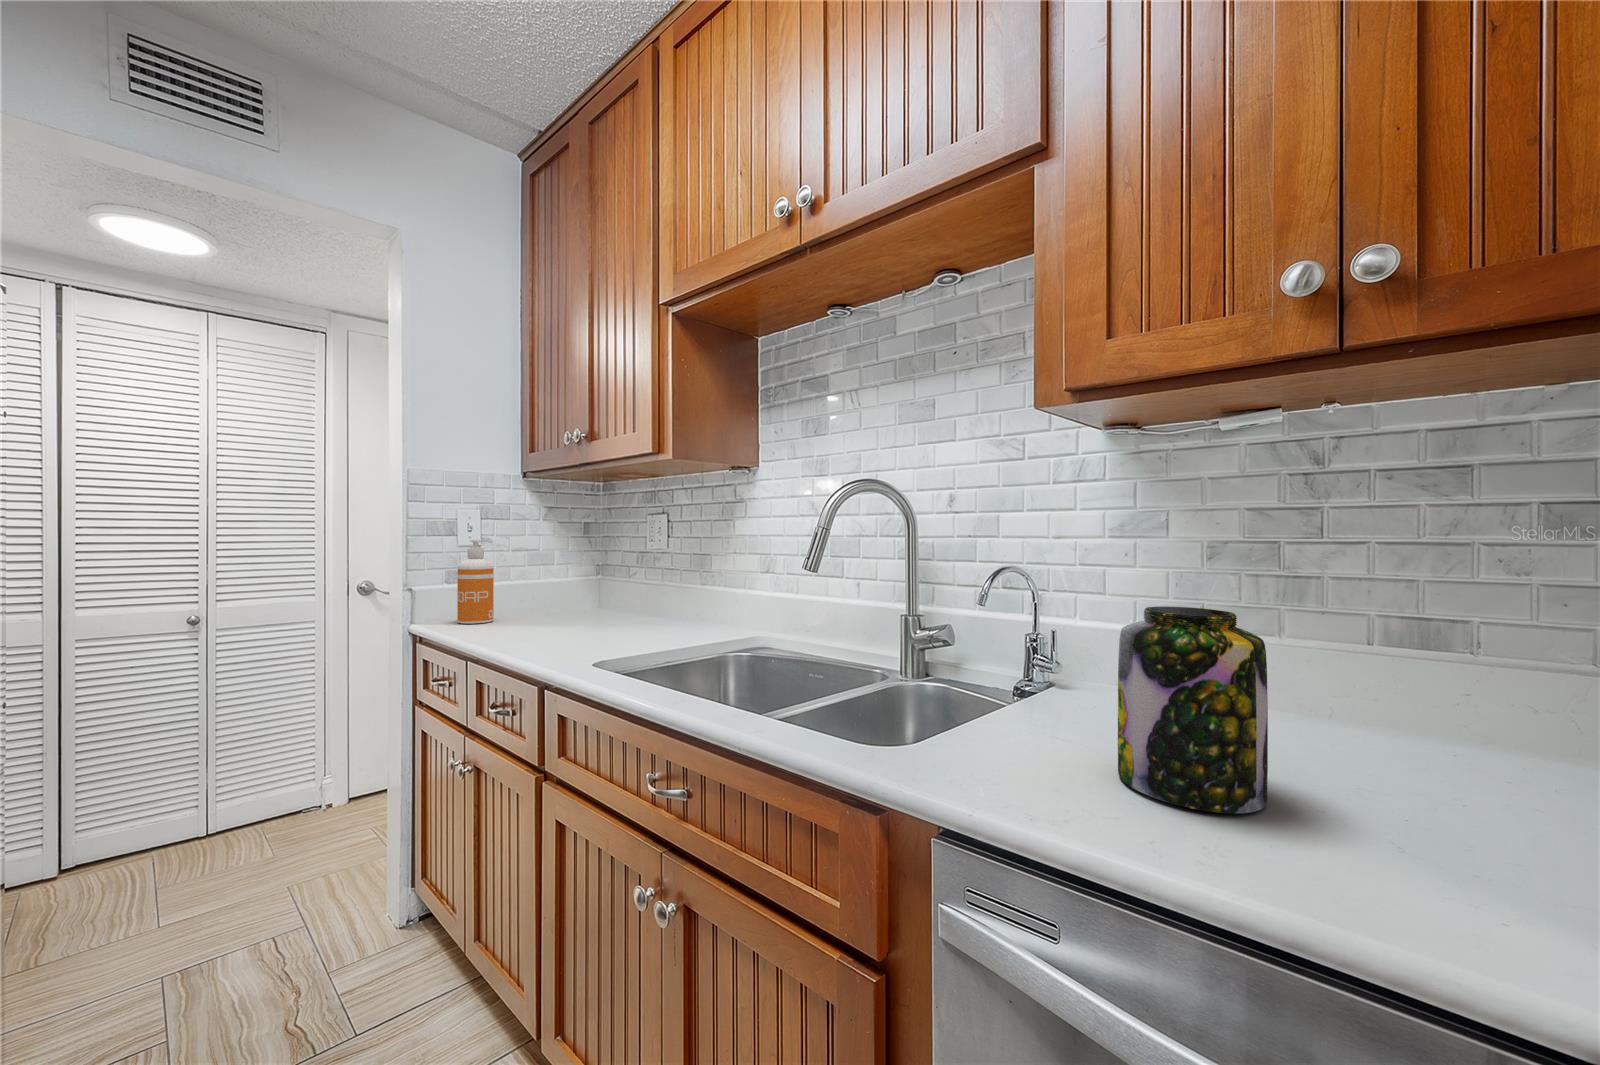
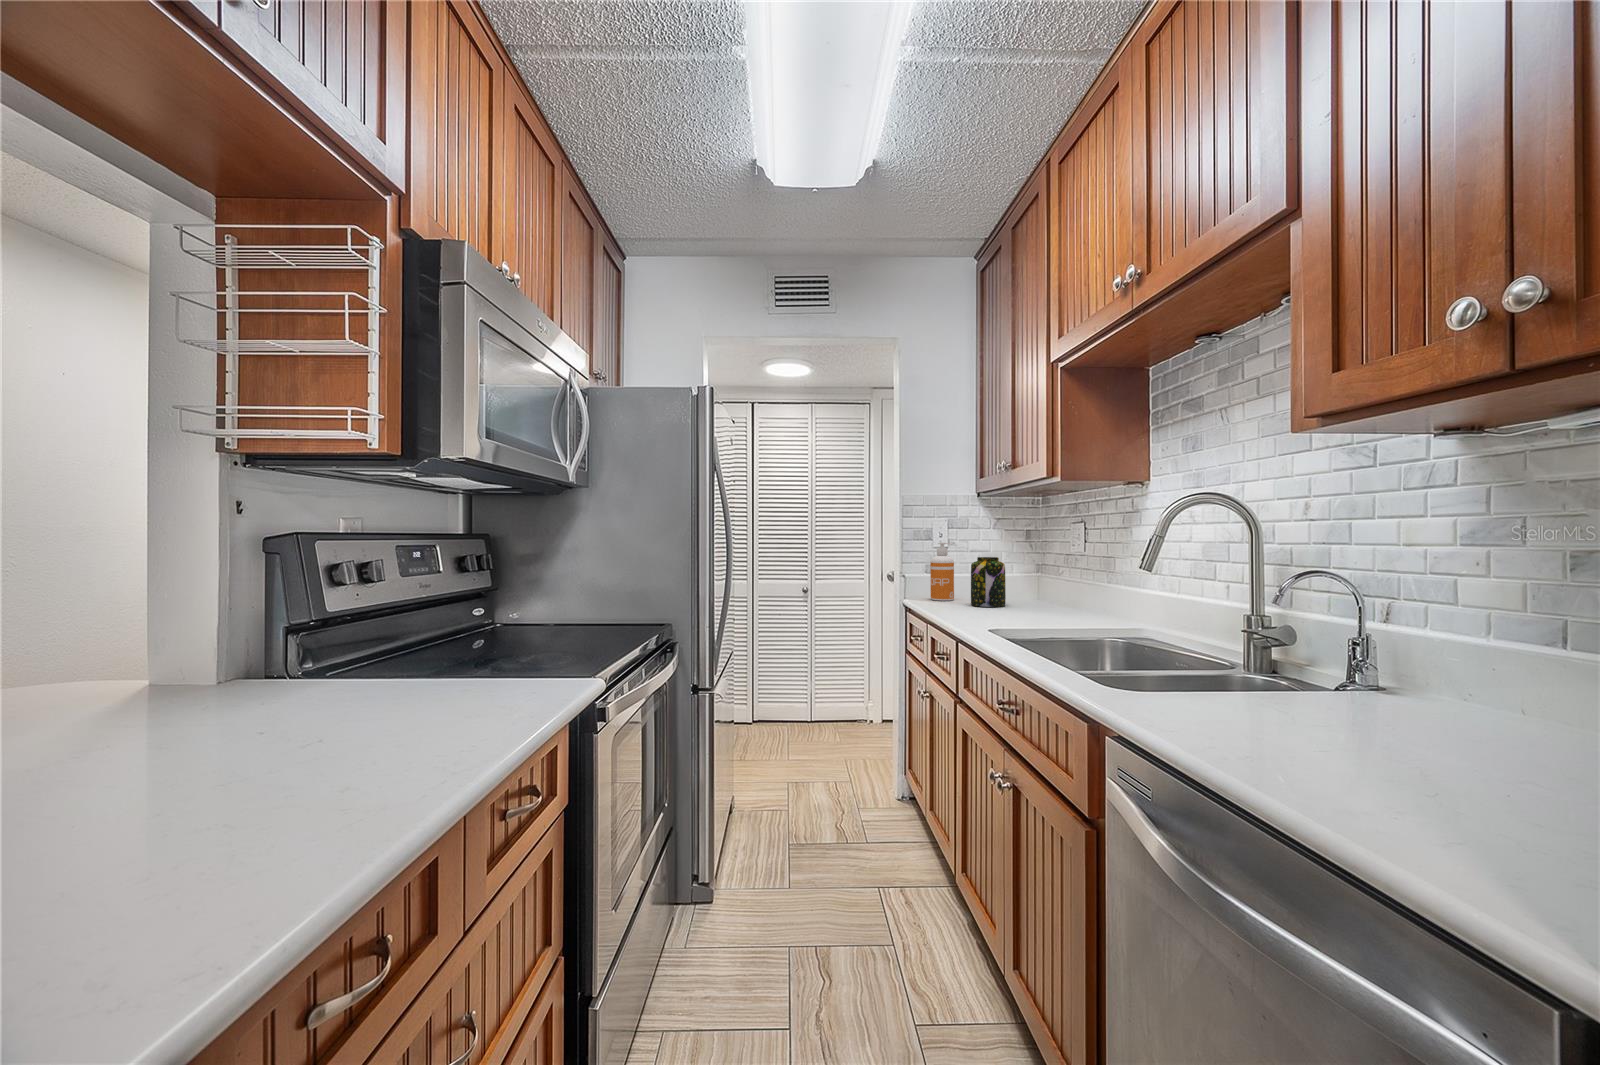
jar: present [1118,606,1268,813] -> present [971,557,1006,607]

